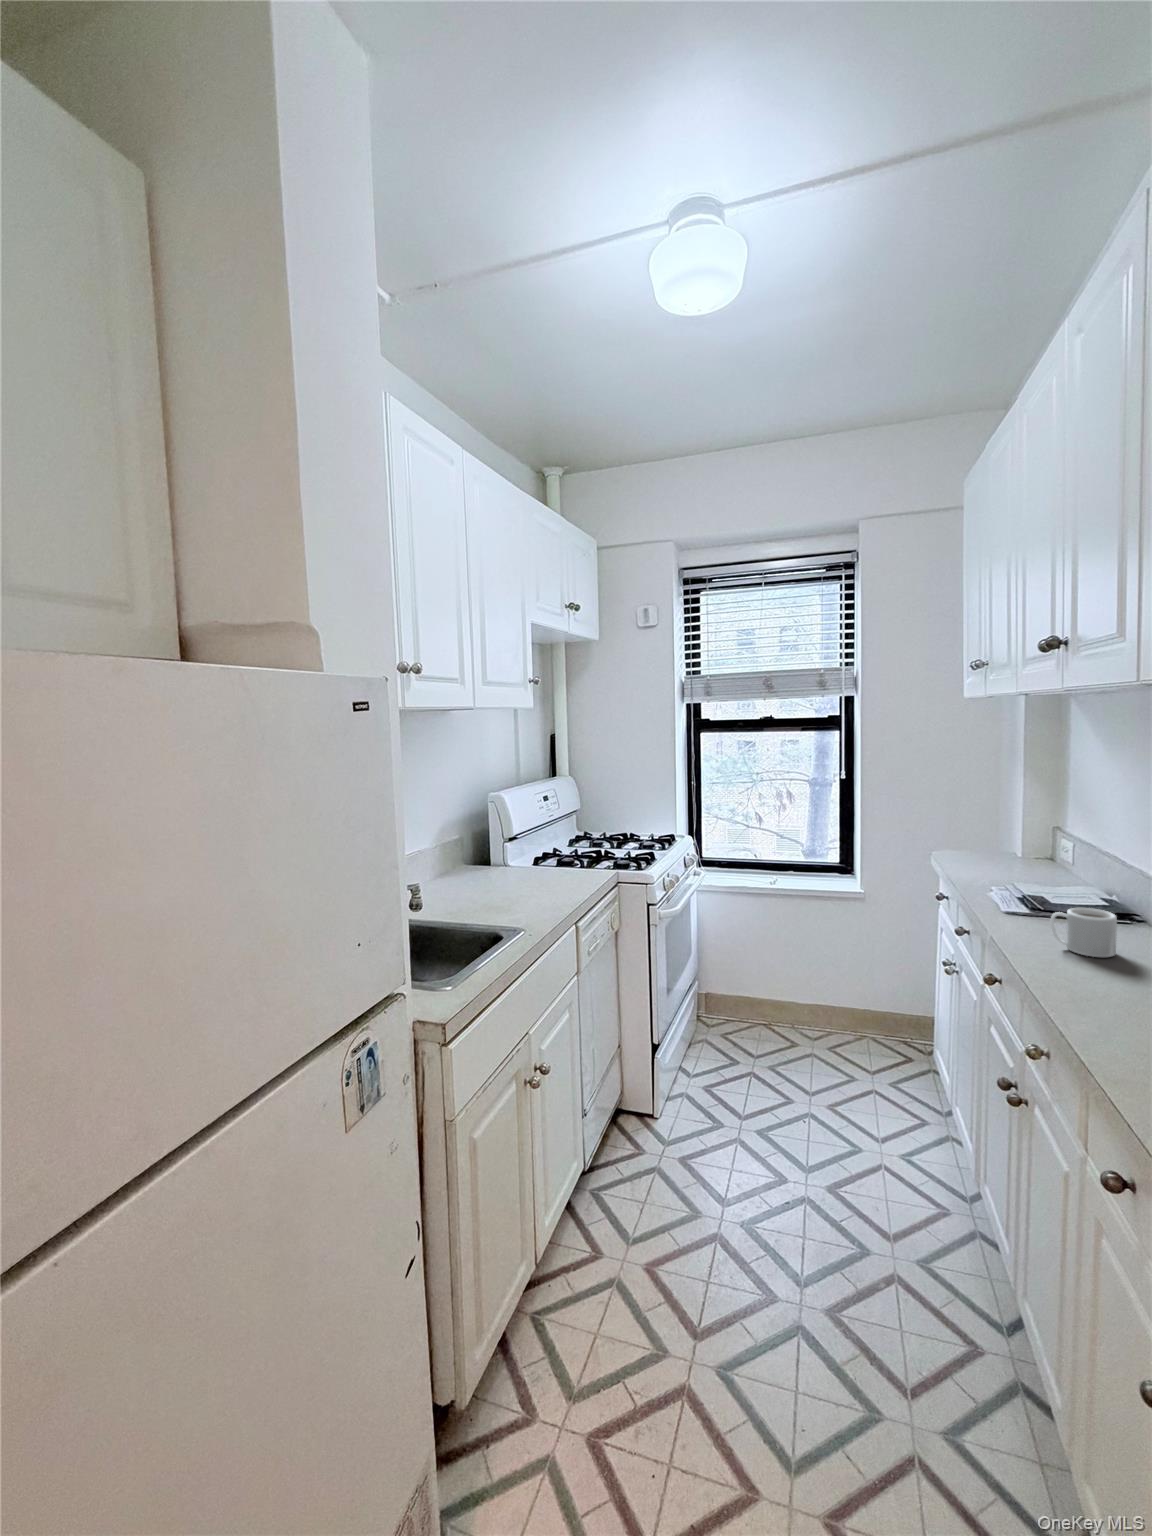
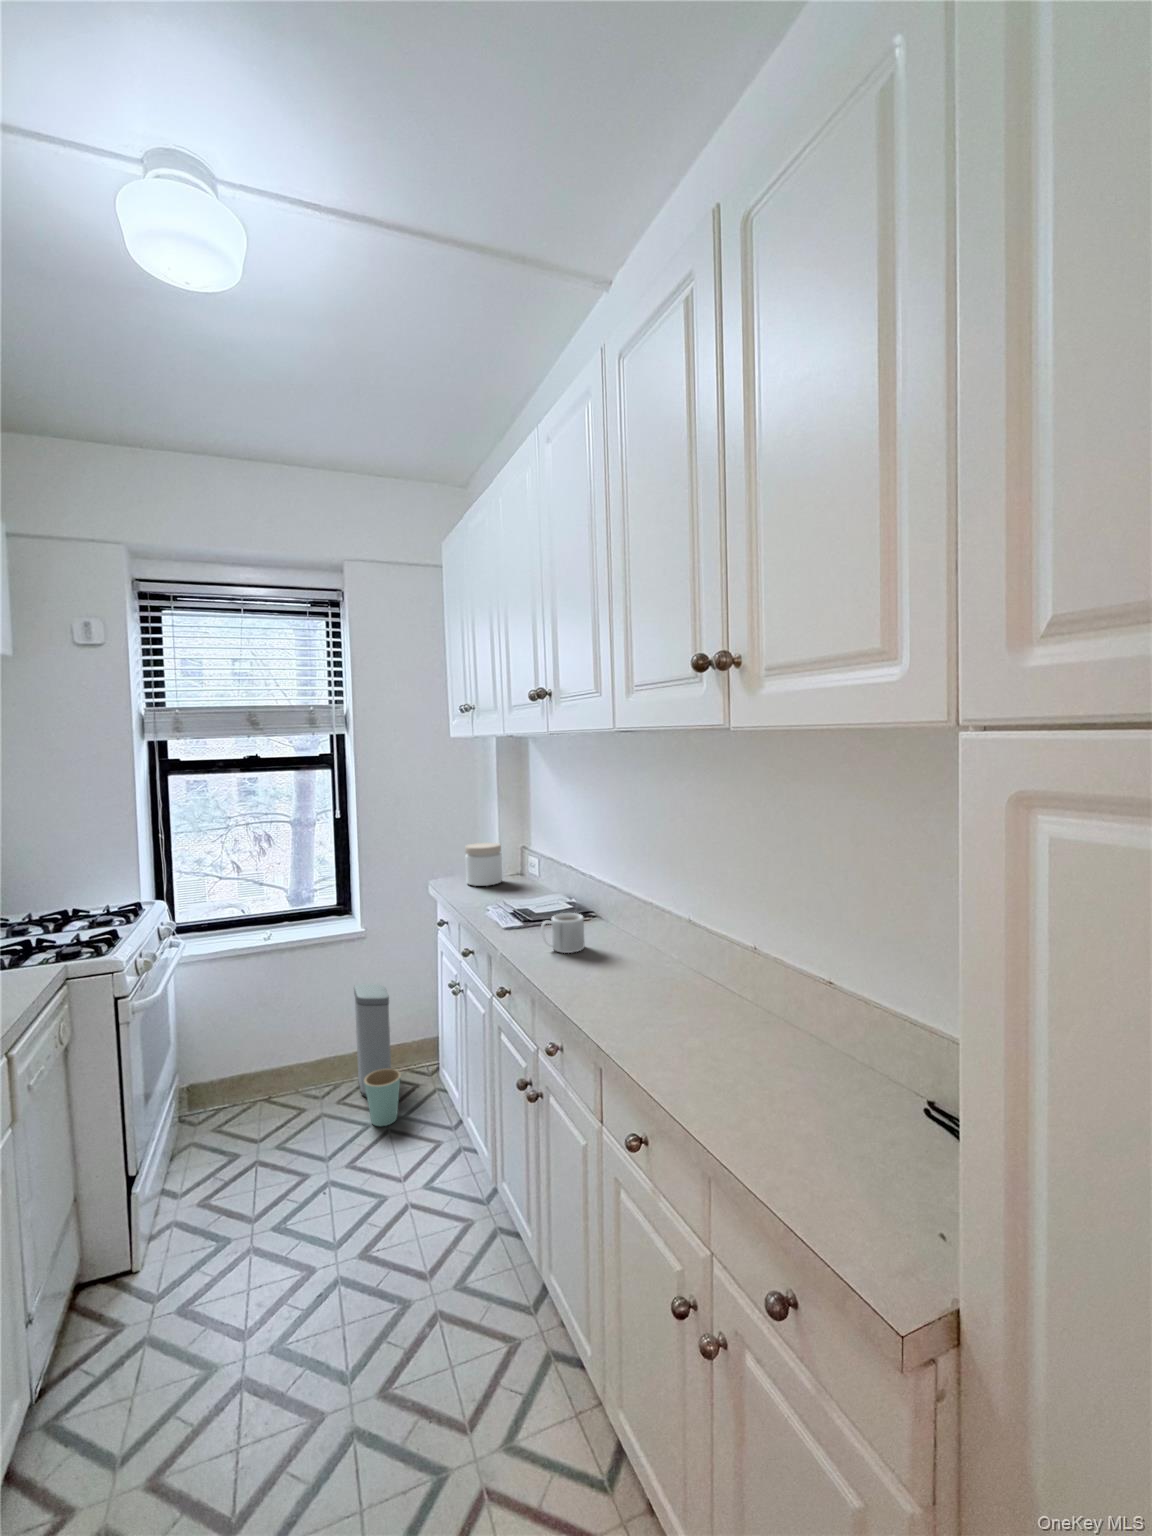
jar: none [976,816,1025,865] -> present [465,843,502,886]
trash can: none [849,943,890,1087] -> present [354,984,401,1126]

